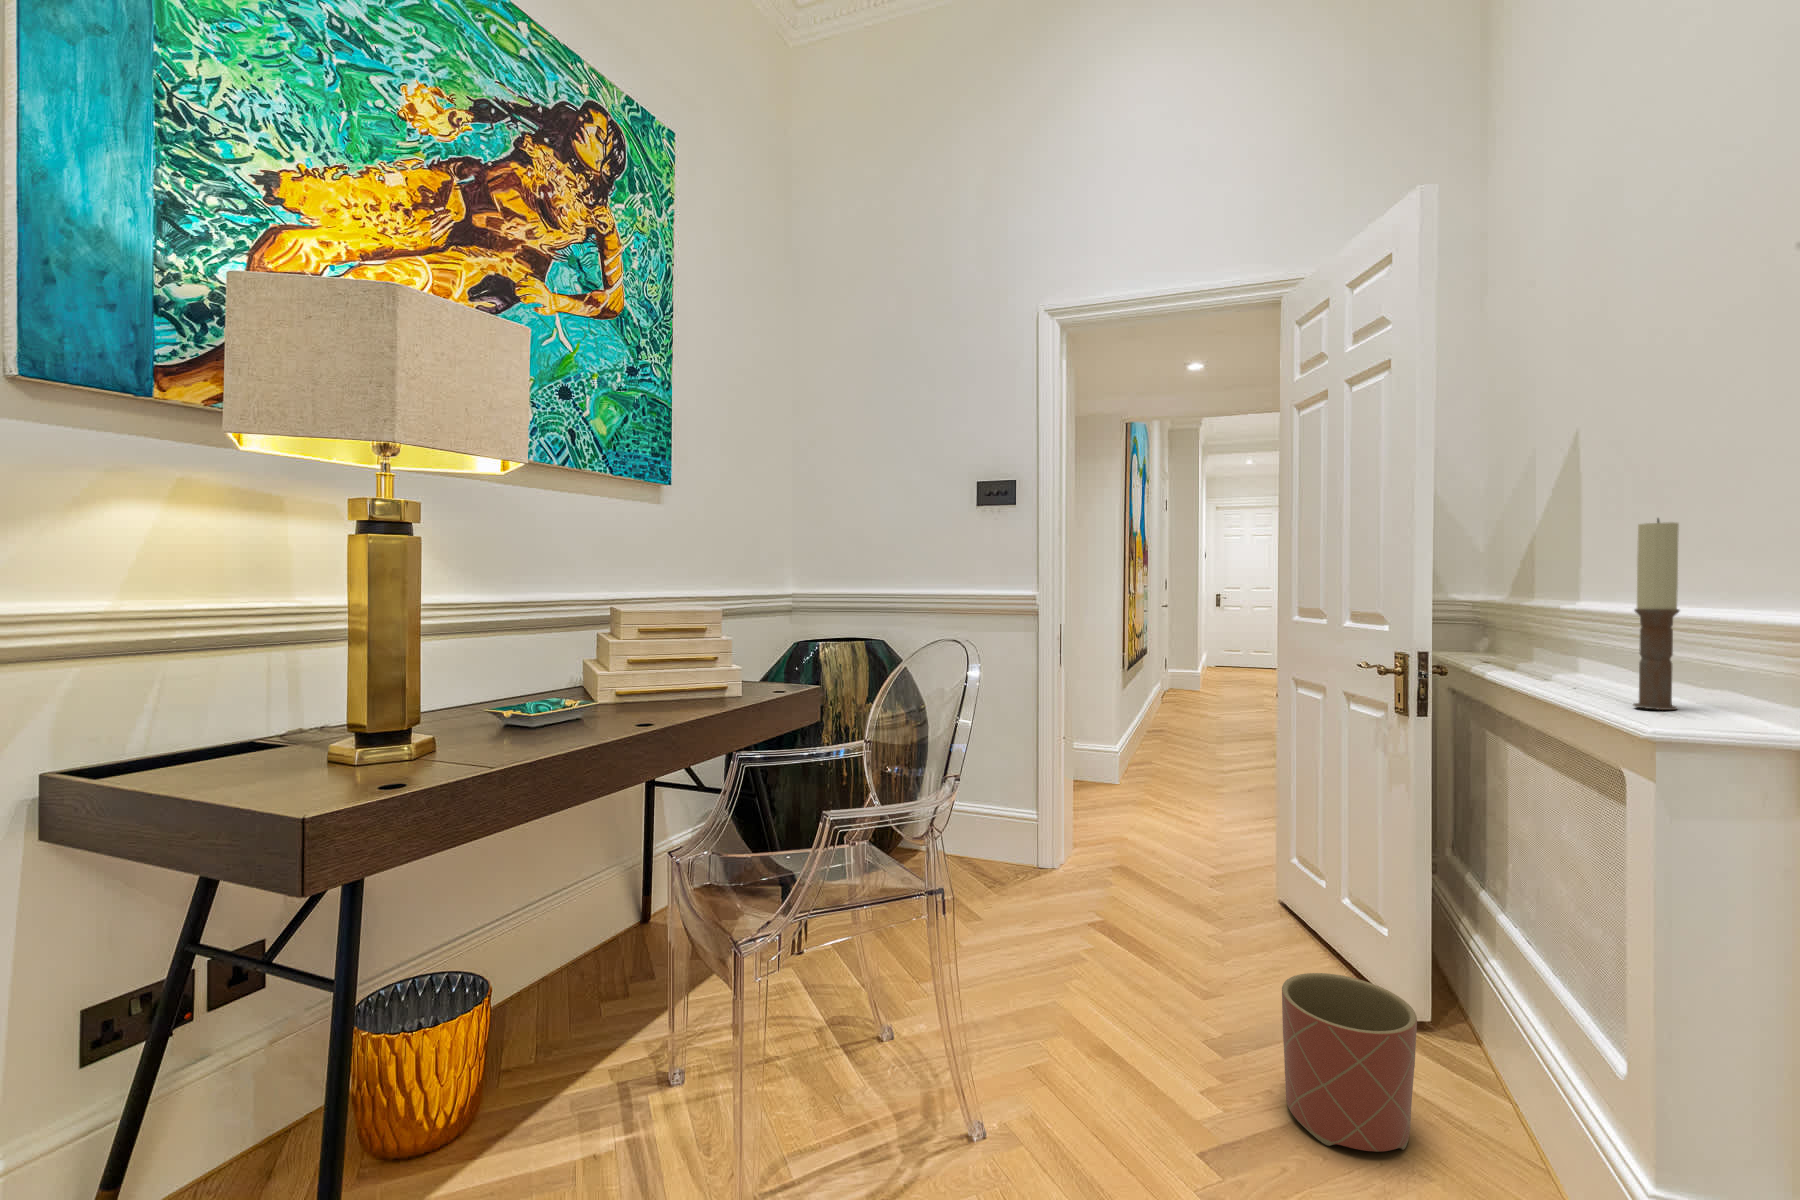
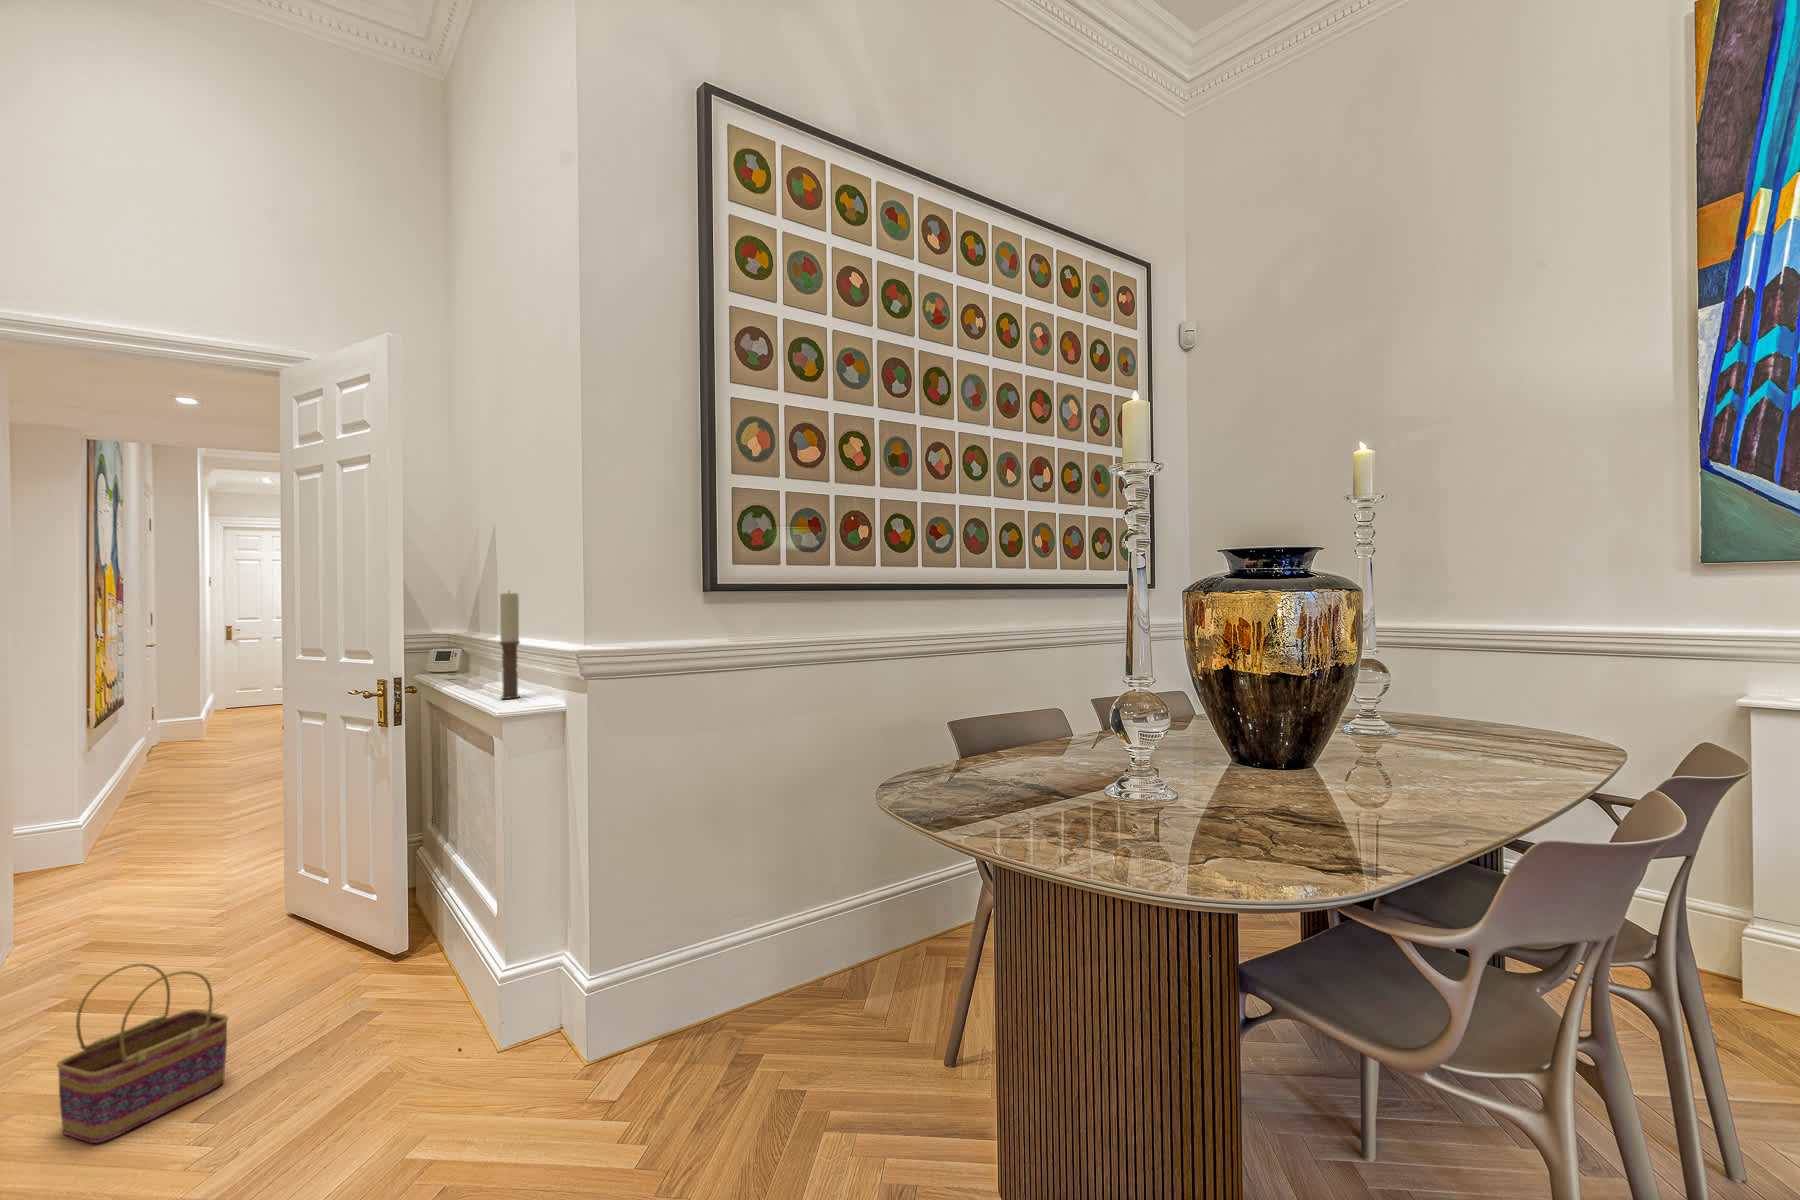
basket: none [1074,950,1228,1150] -> present [57,964,228,1143]
planter: present [1282,973,1417,1152] -> none [279,925,384,1050]

